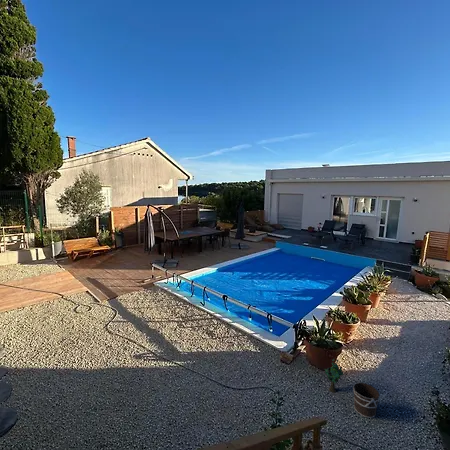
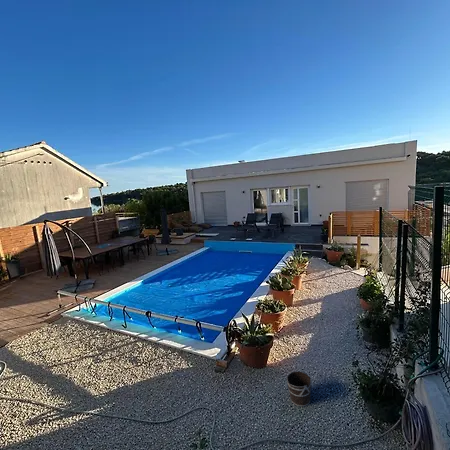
decorative plant: present [324,359,343,392] -> none [257,354,276,390]

